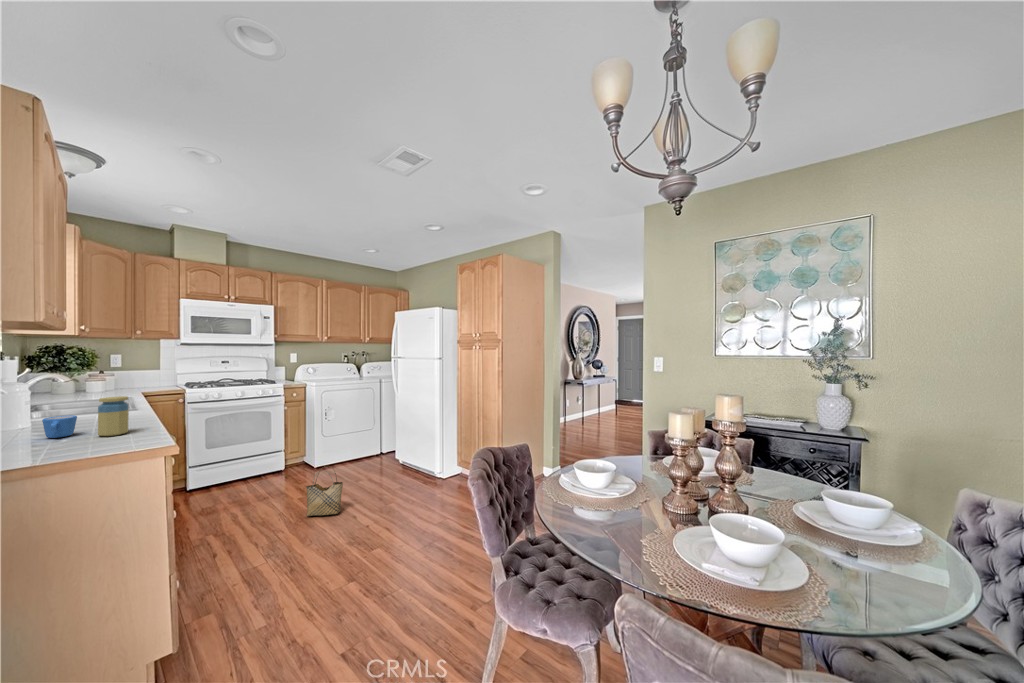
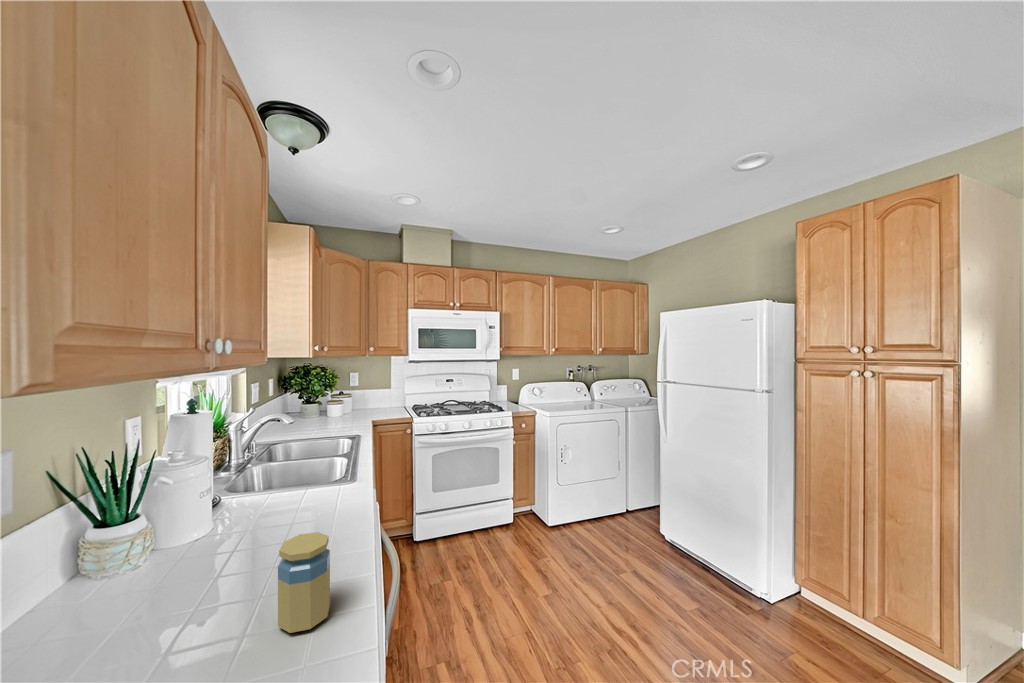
mug: present [42,415,77,438] -> none [205,556,258,612]
woven basket: present [306,466,343,516] -> none [562,565,617,655]

